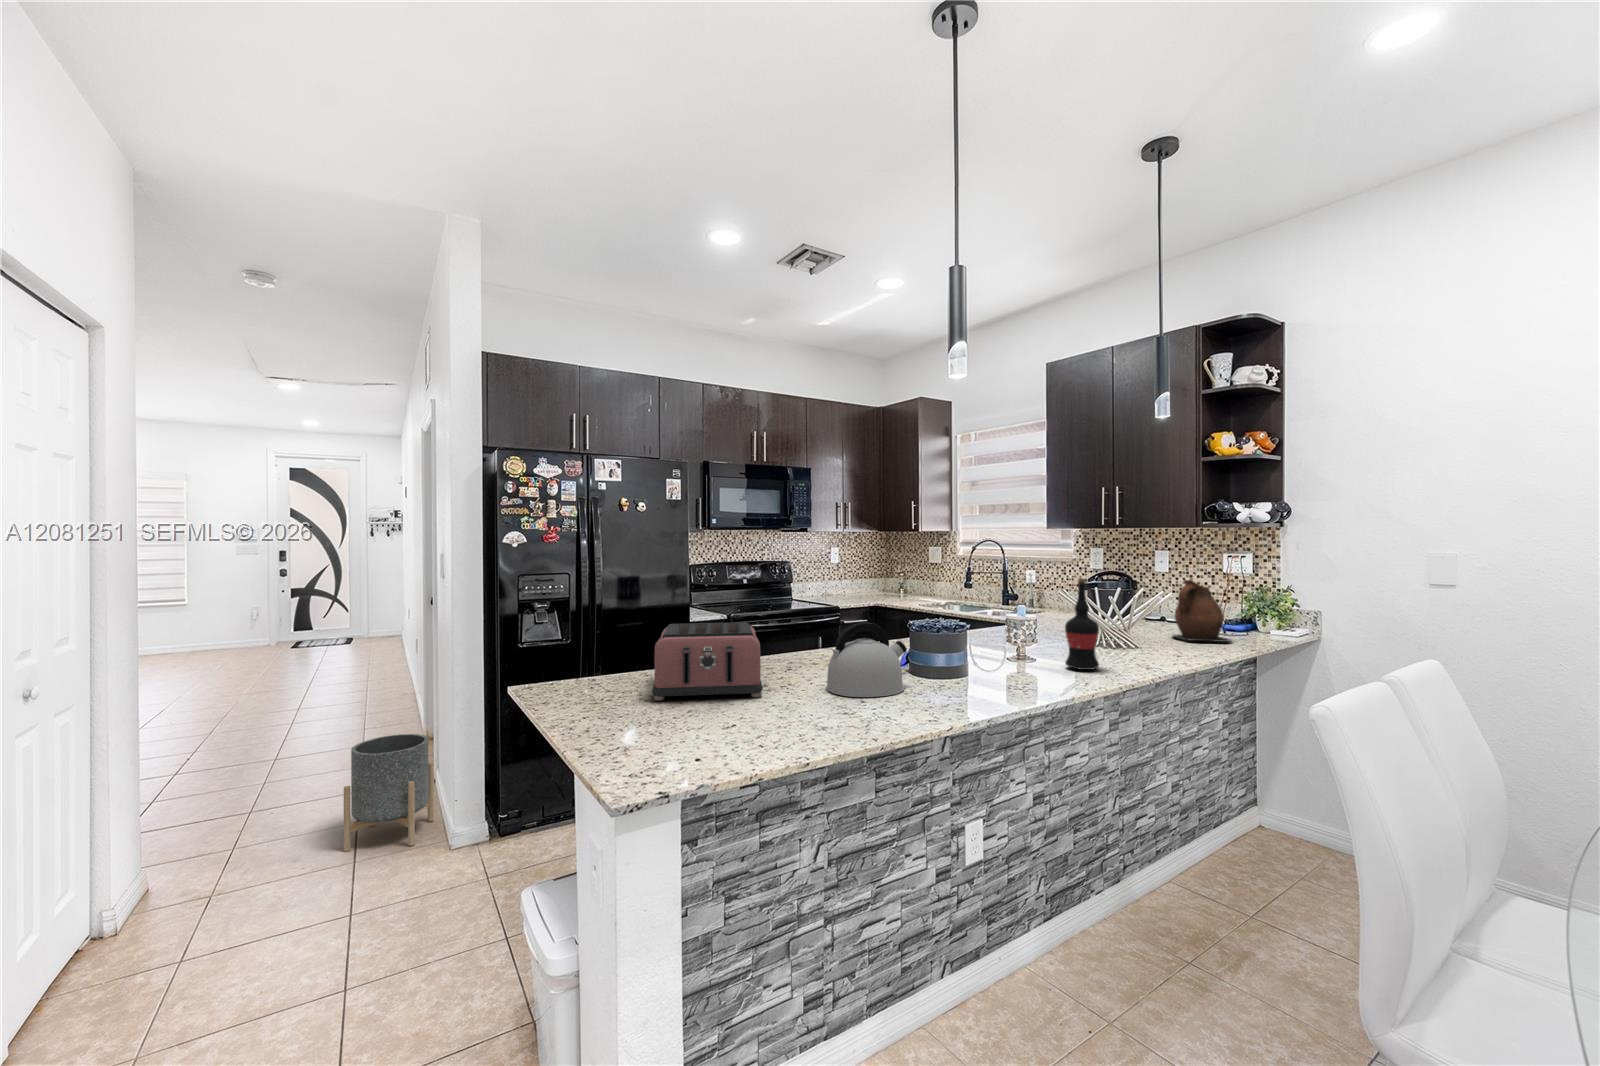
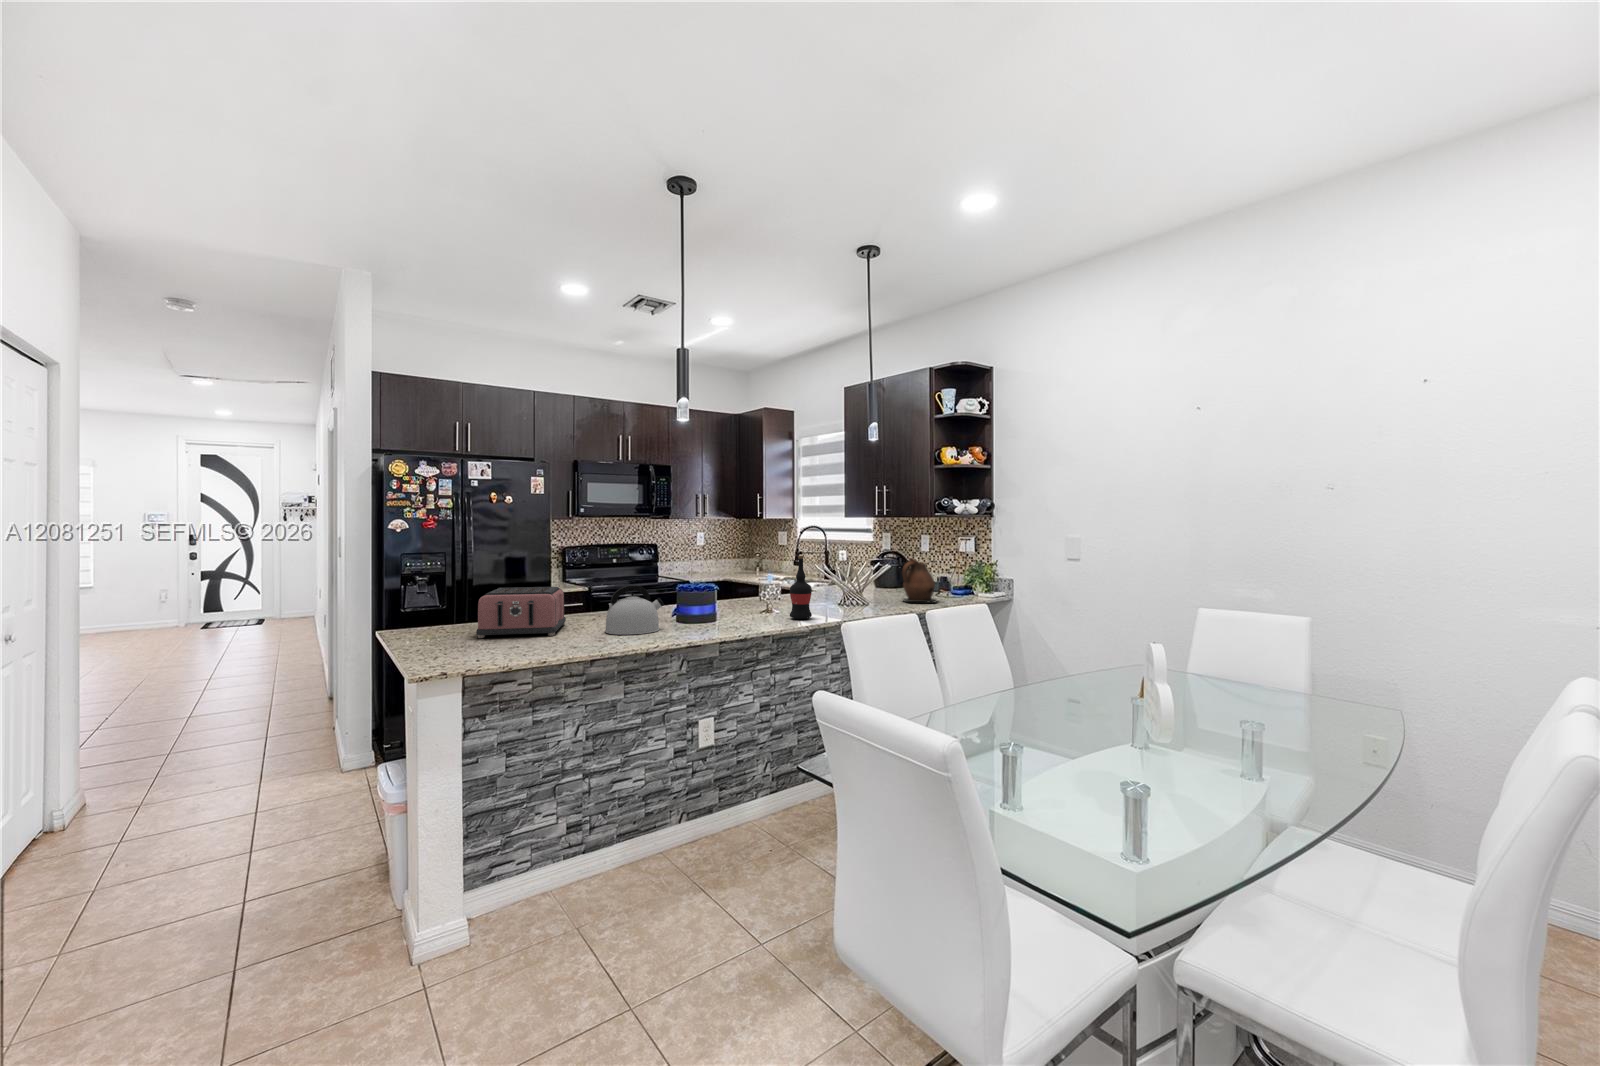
planter: present [344,734,434,852] -> none [253,685,332,776]

